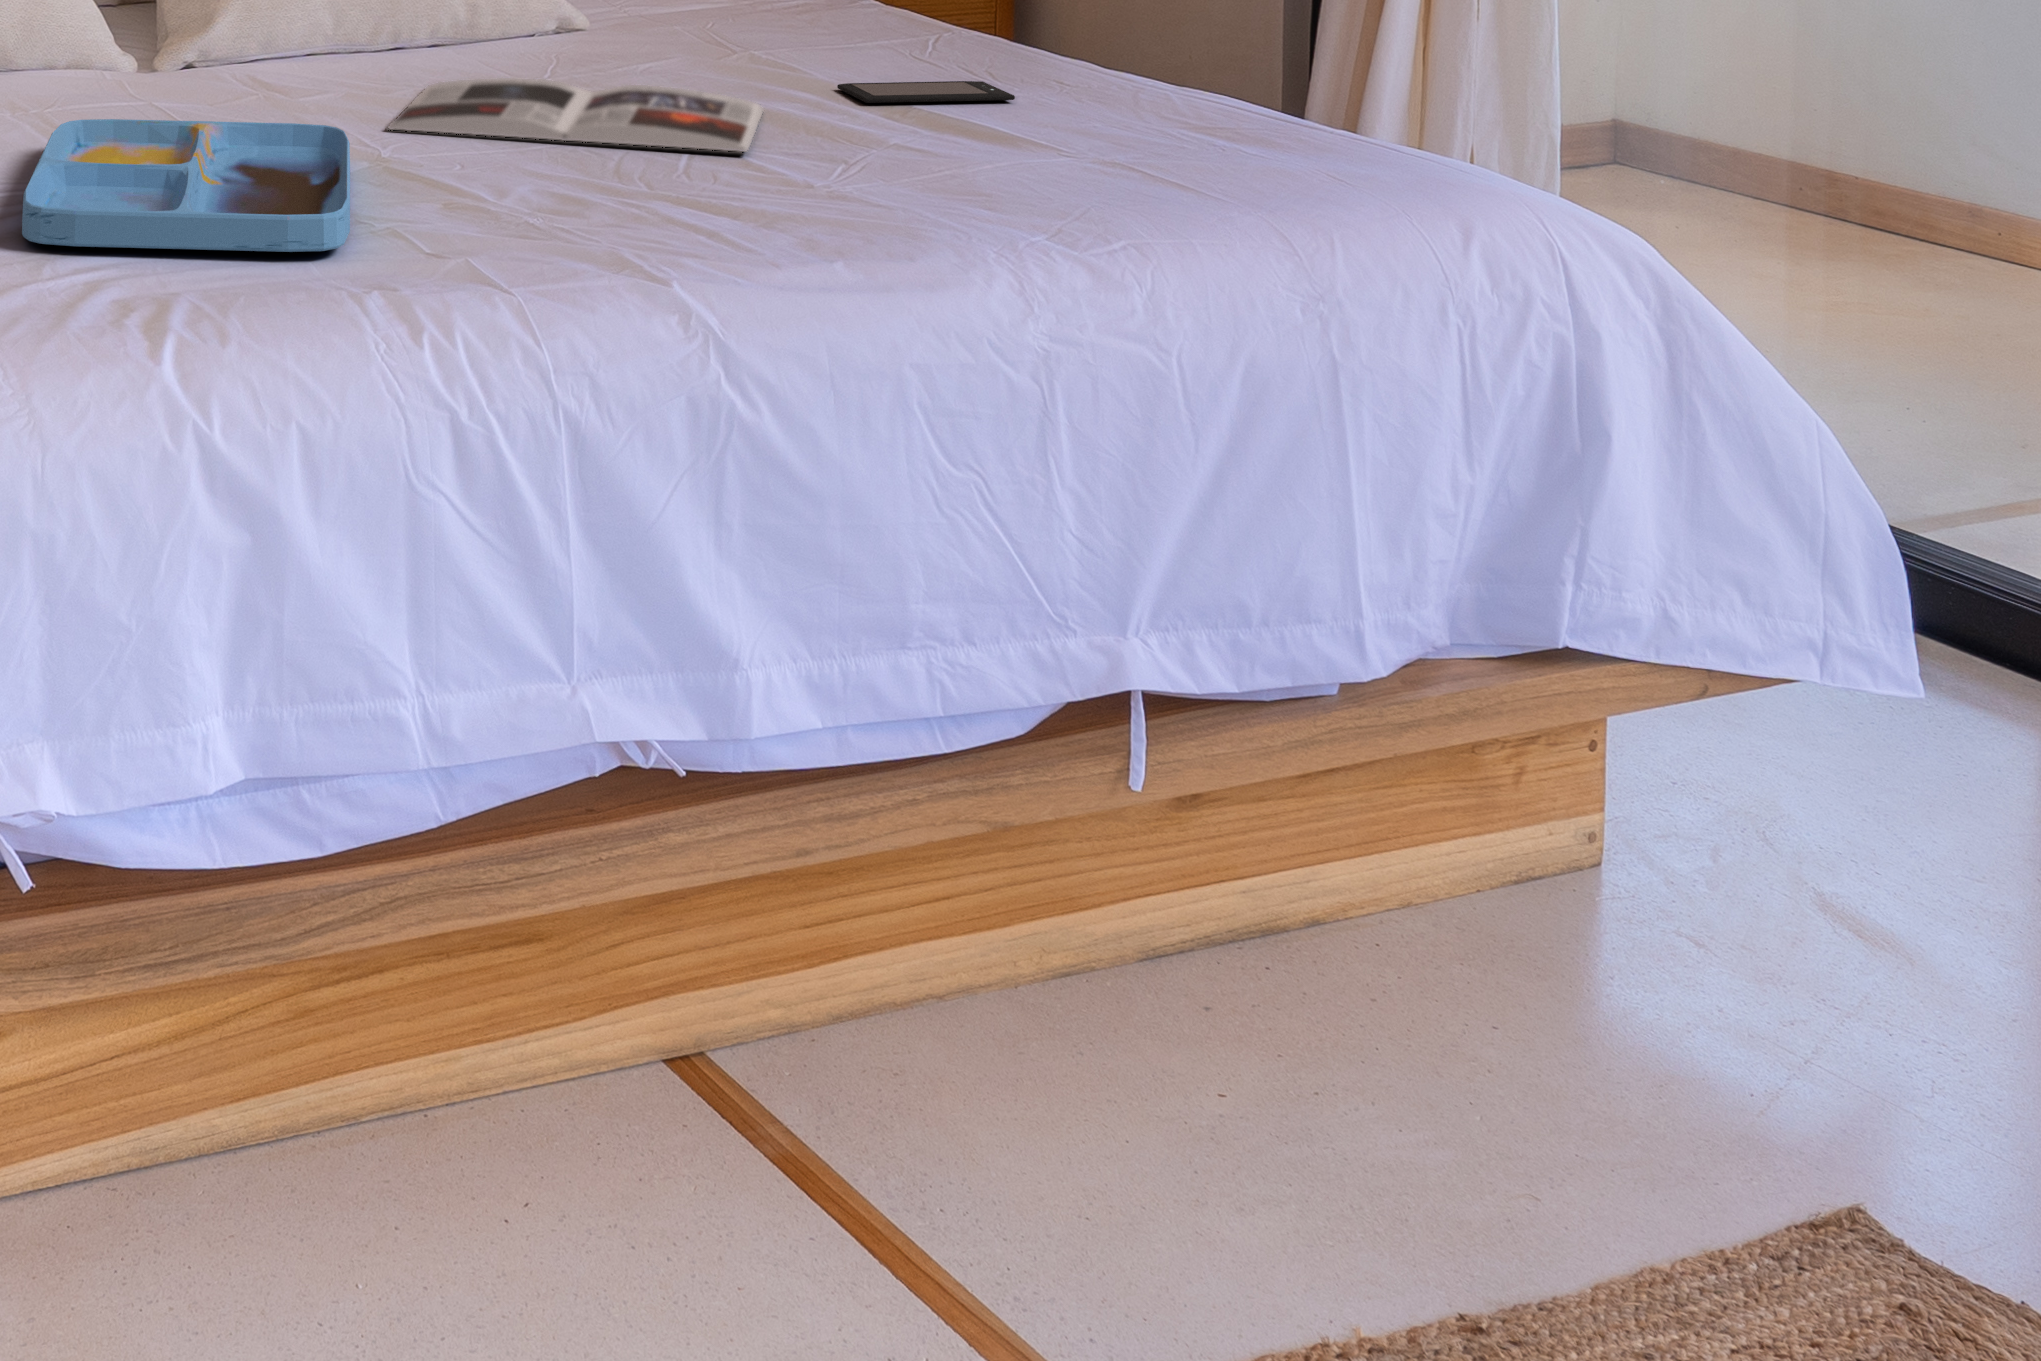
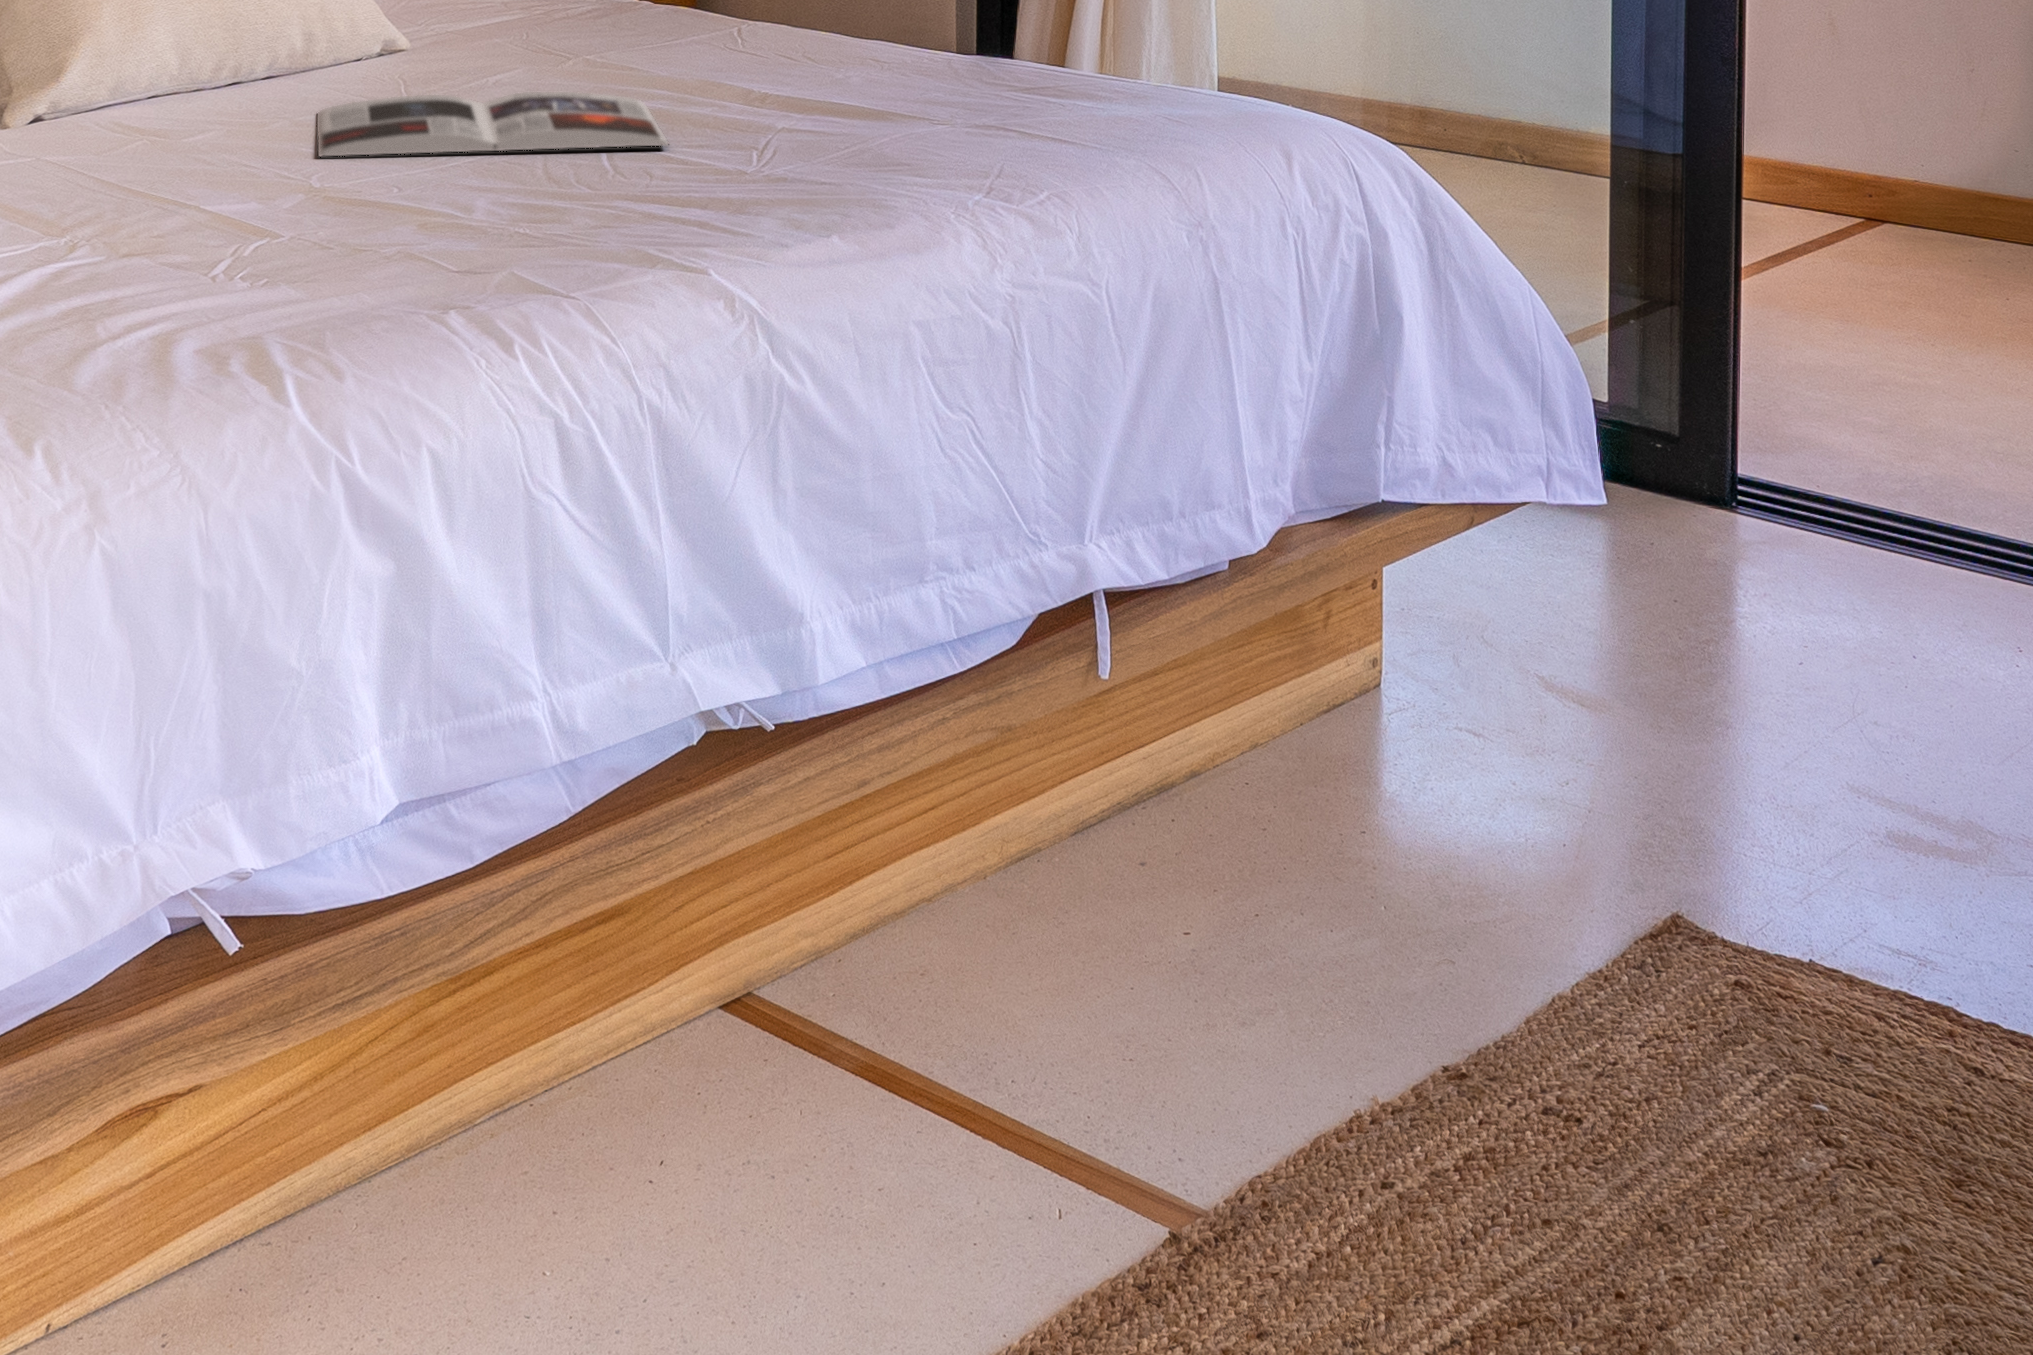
smartphone: present [837,81,1015,103] -> none [691,62,851,90]
tray: present [22,119,350,252] -> none [15,157,388,303]

